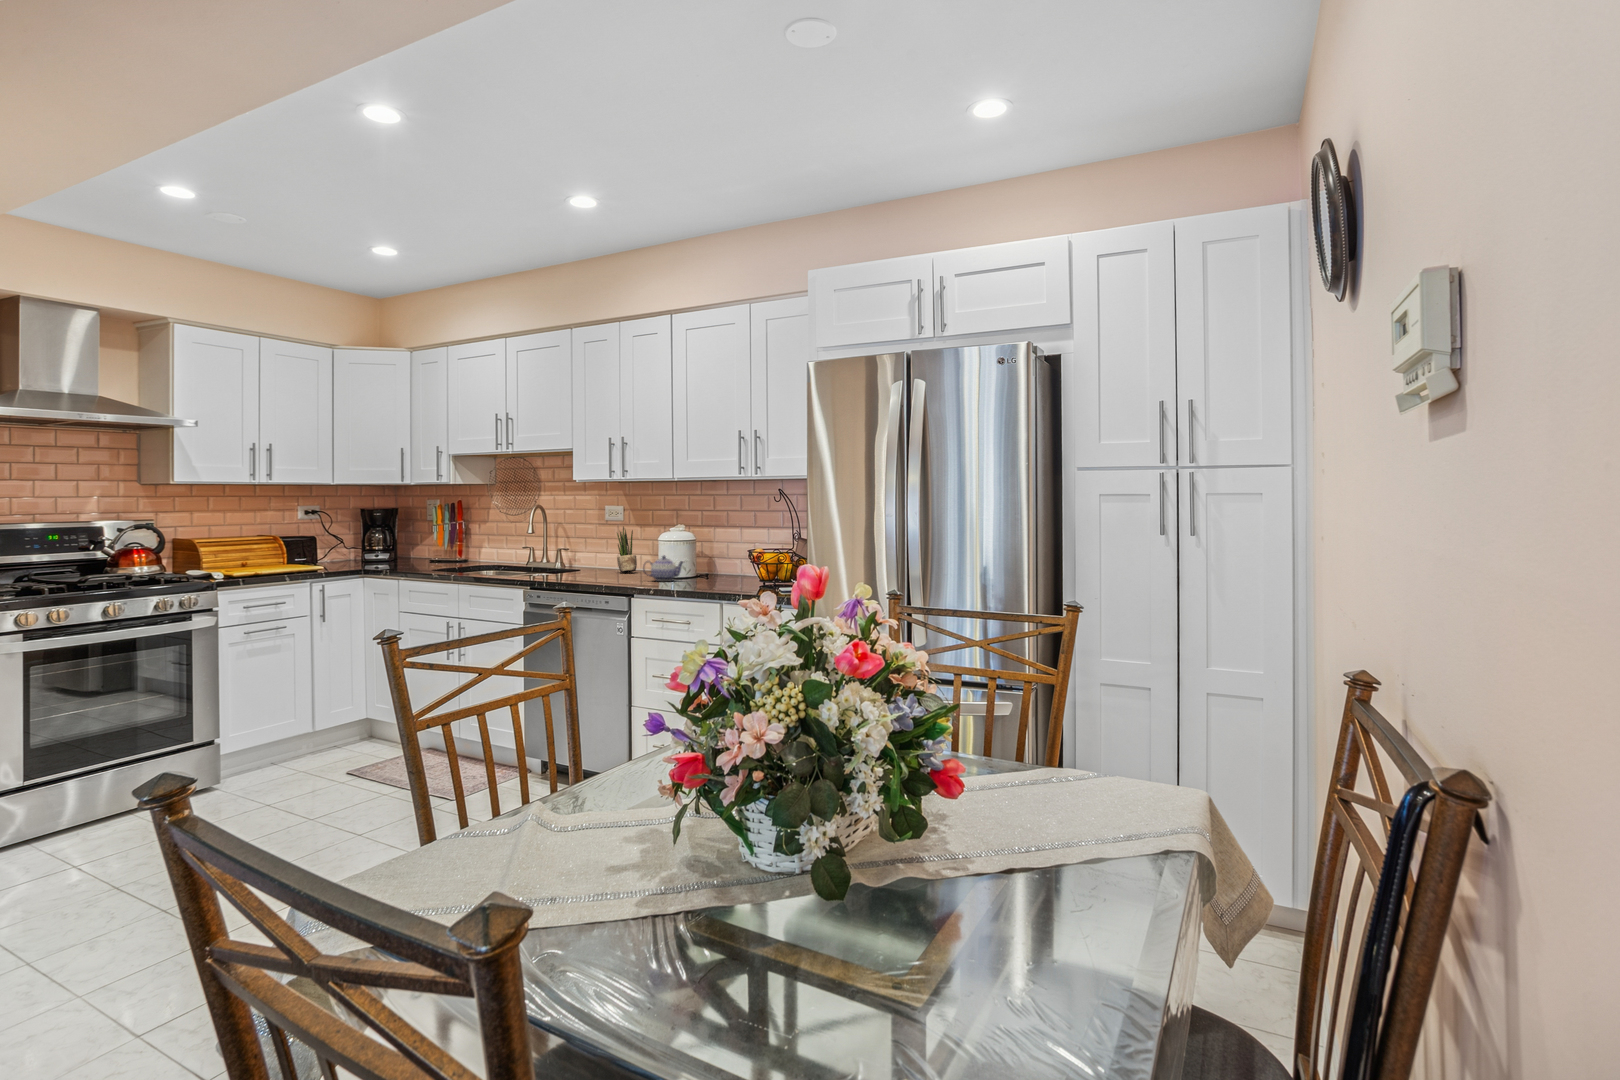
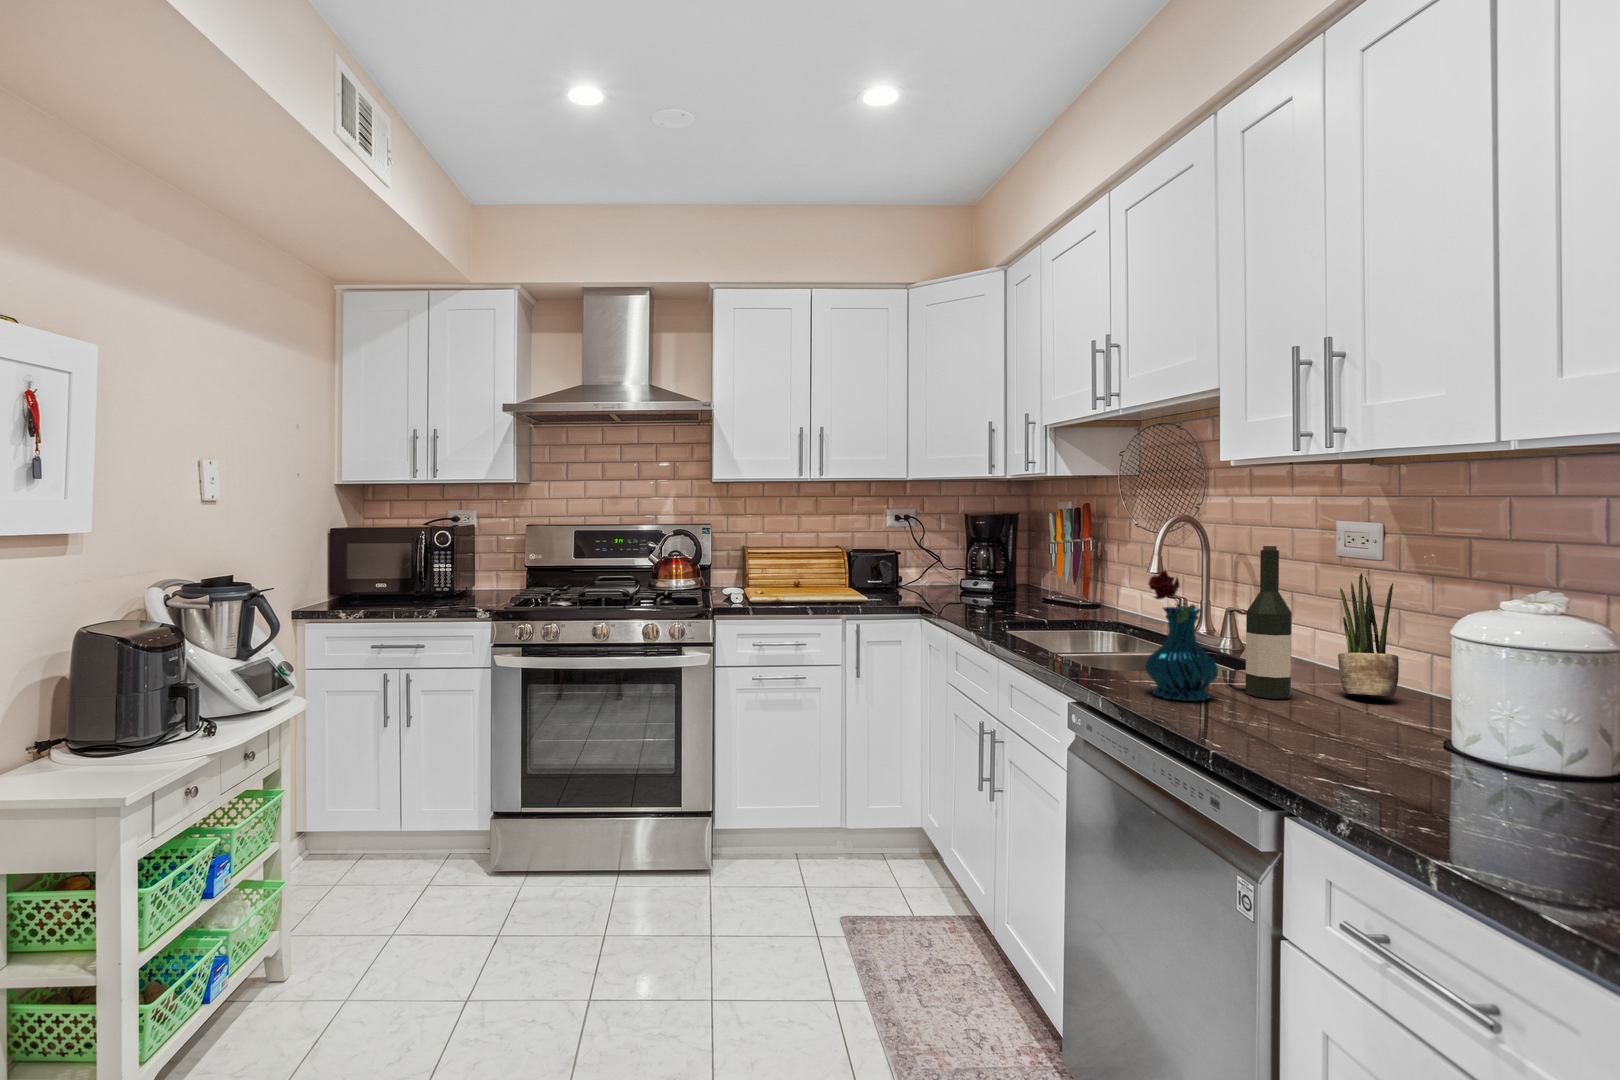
wine bottle: none [589,516,605,575] -> present [1245,546,1292,699]
vase: none [556,527,584,577] -> present [1145,571,1218,701]
teapot: present [643,555,683,581] -> none [1368,704,1556,803]

